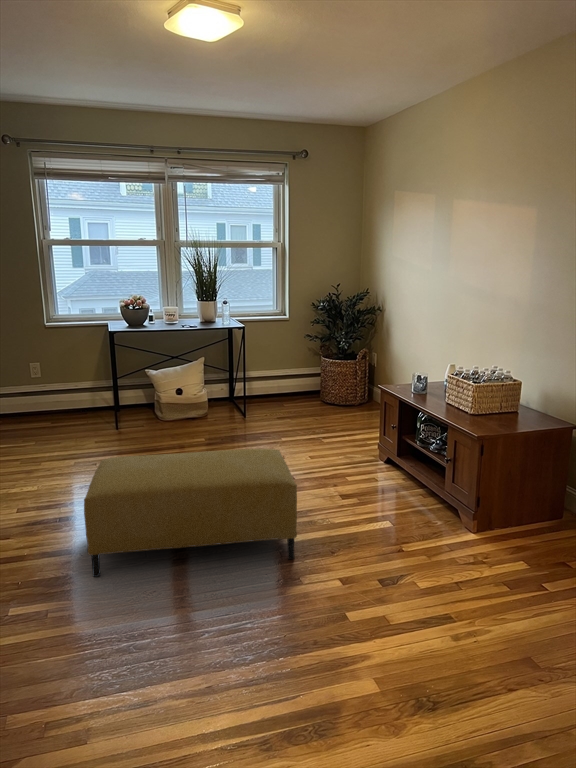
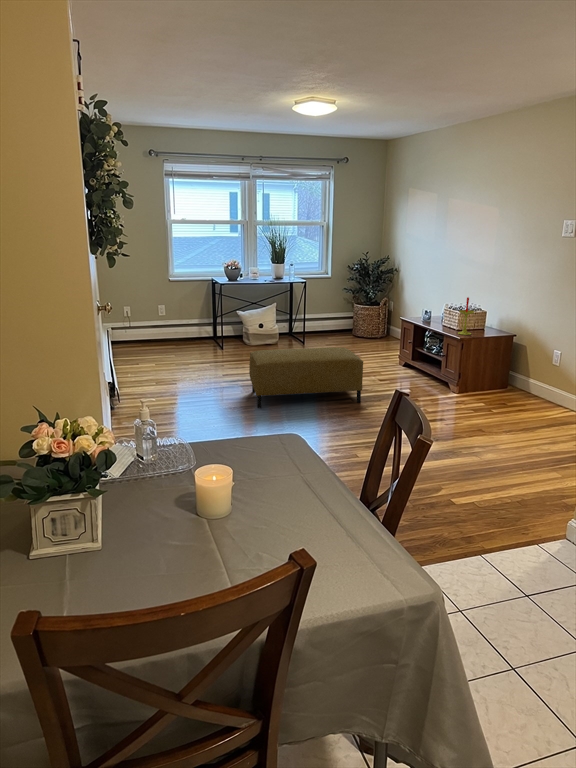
candle: none [473,360,502,428] -> present [458,297,474,335]

